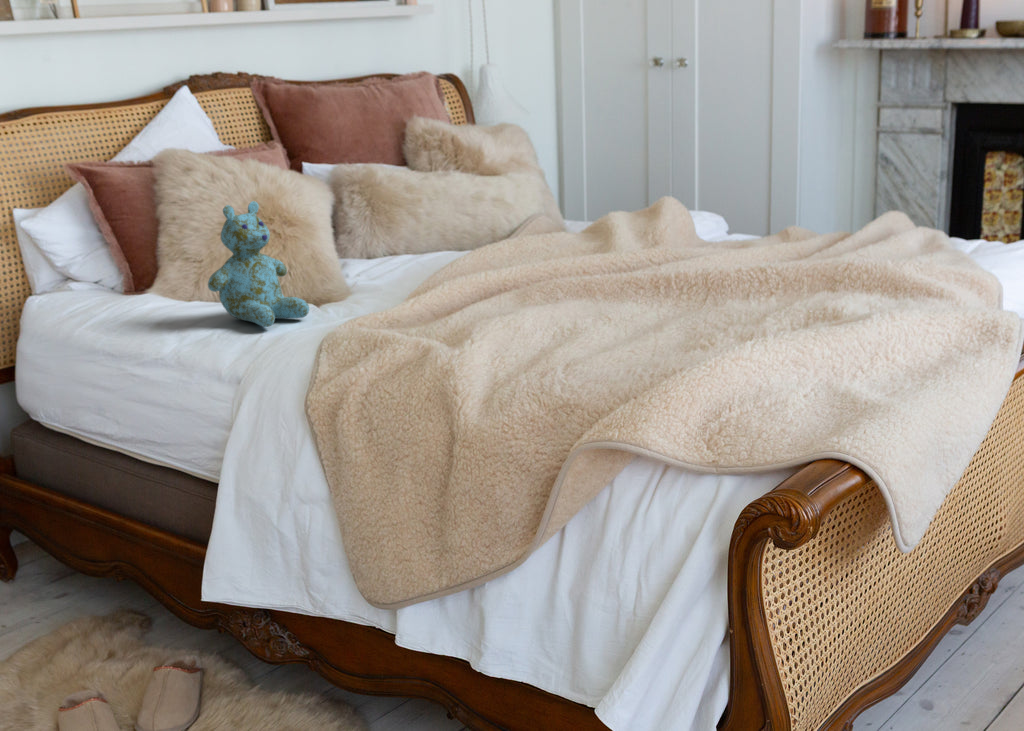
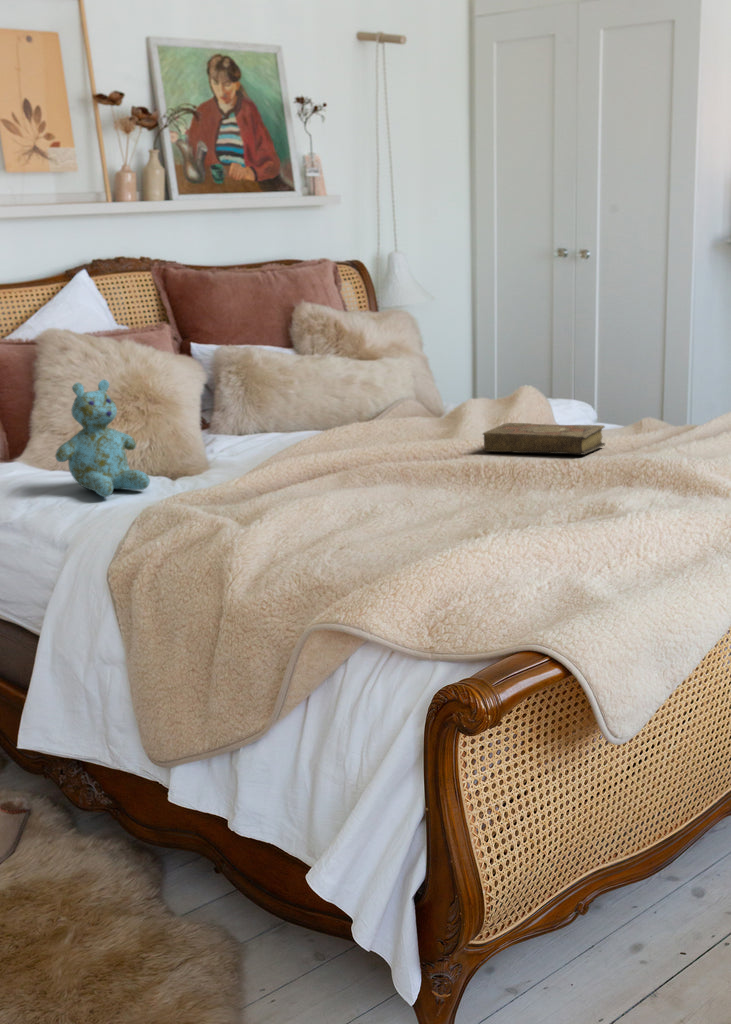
book: none [662,232,781,263] -> present [483,423,605,454]

